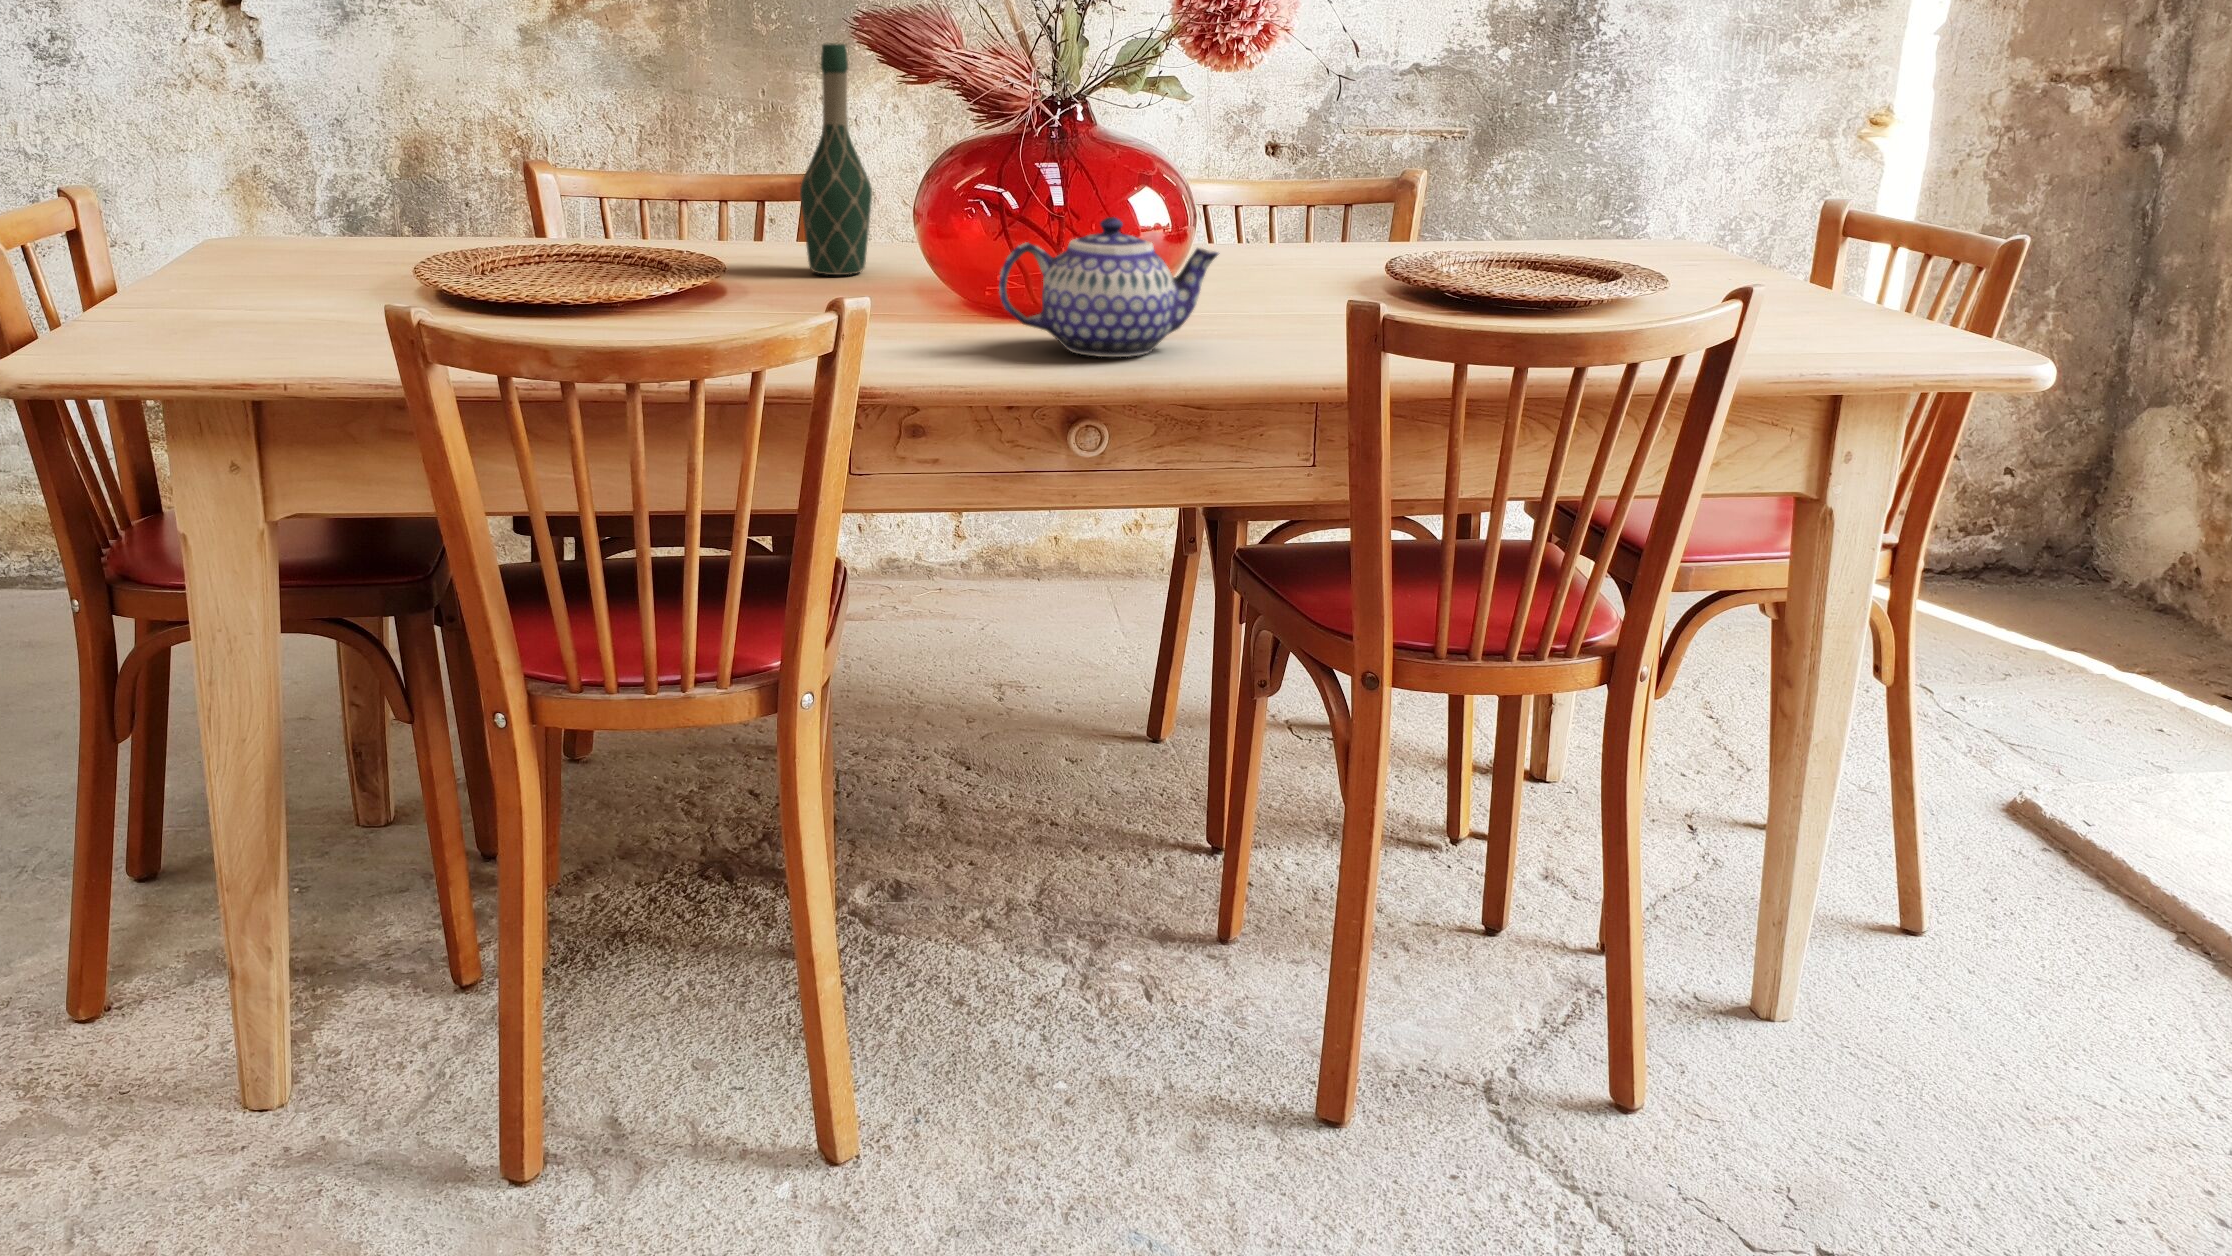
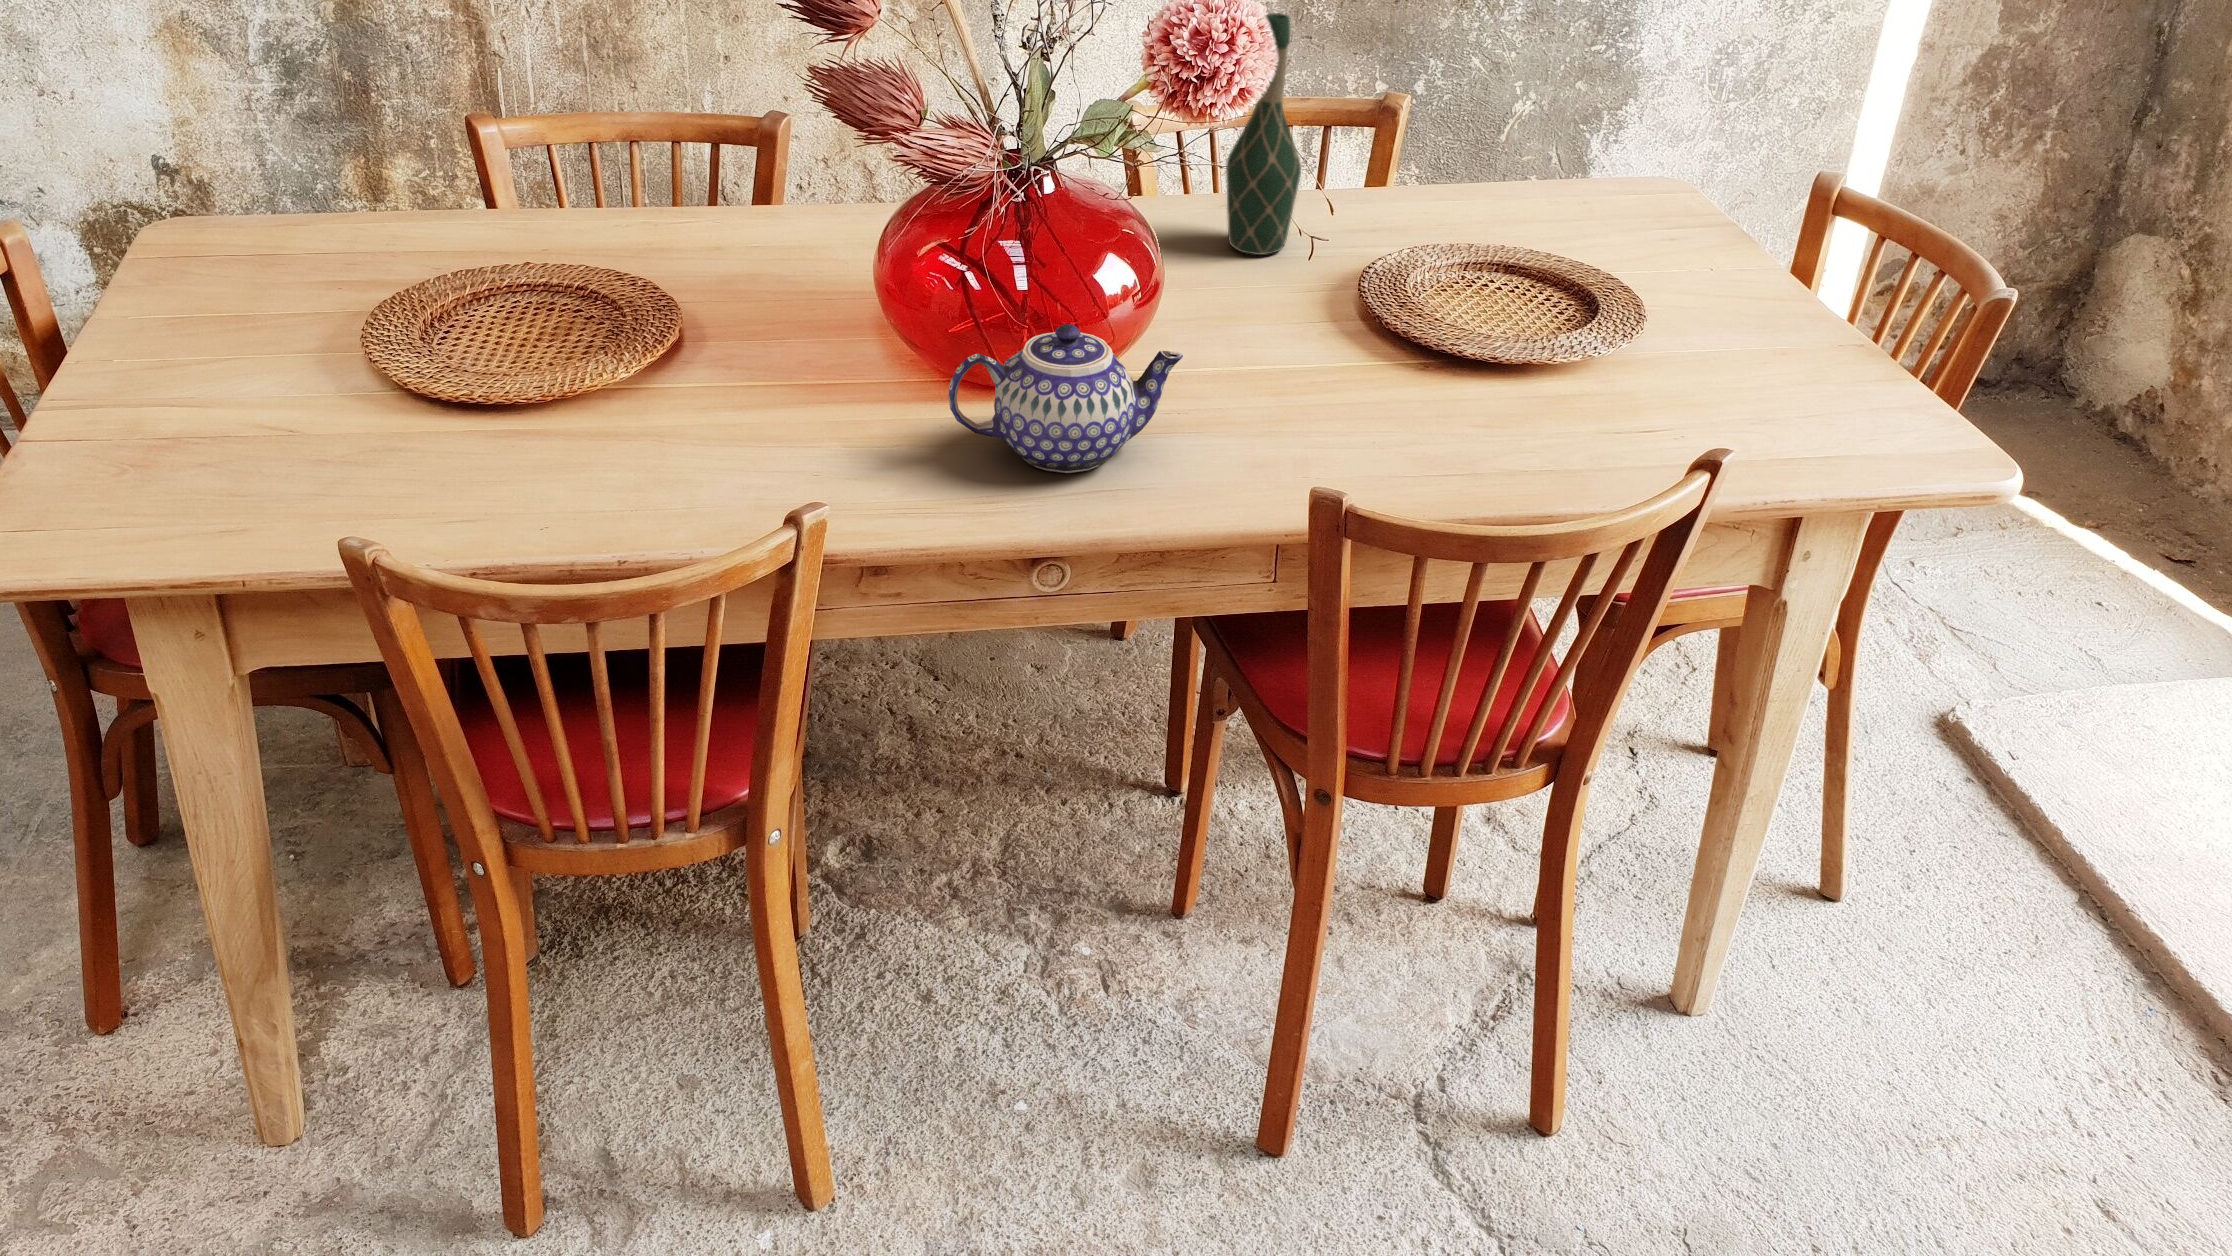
wine bottle: present [800,44,872,275] -> present [1226,13,1301,255]

